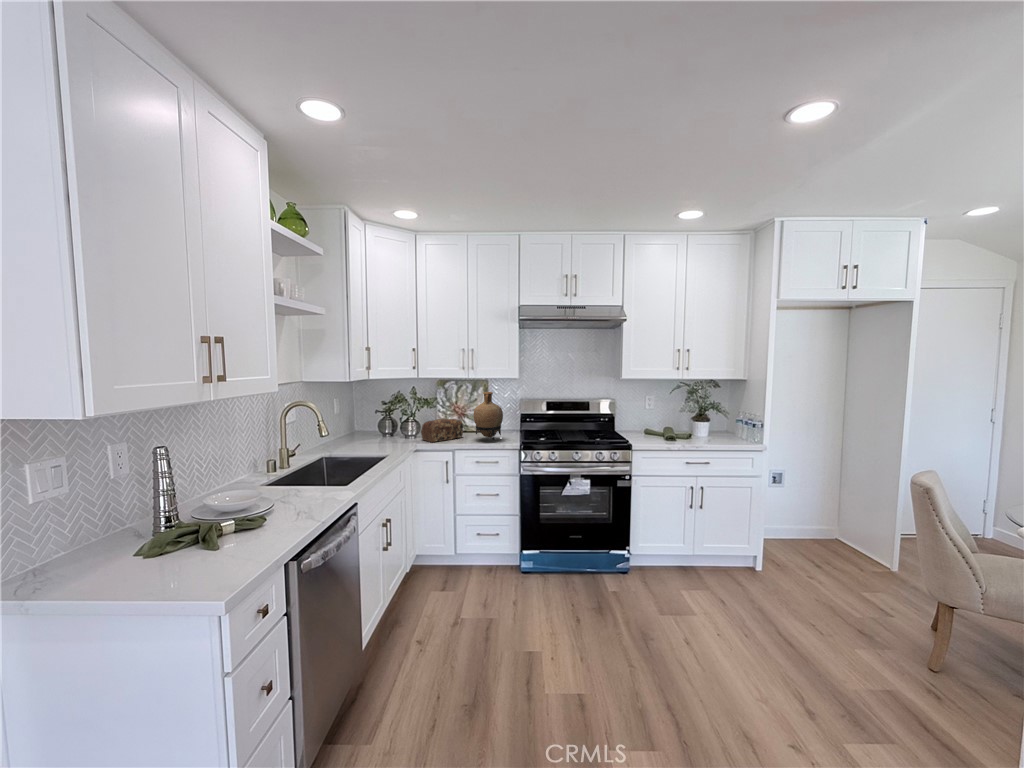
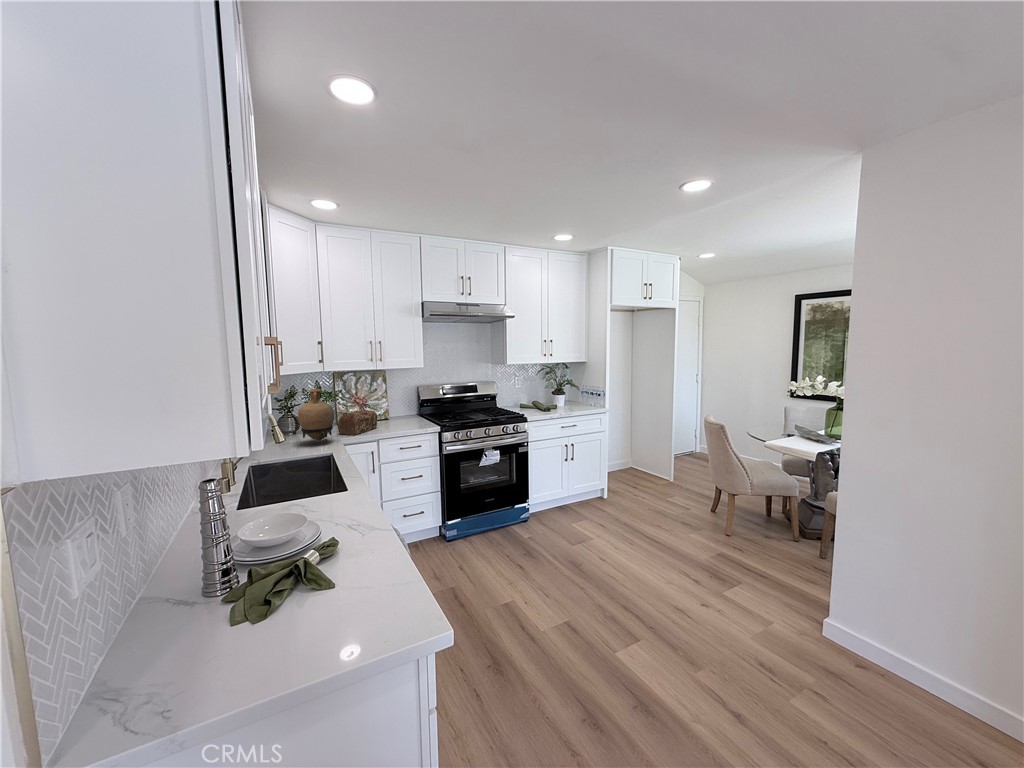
vase: present [474,392,503,440] -> present [298,389,334,442]

